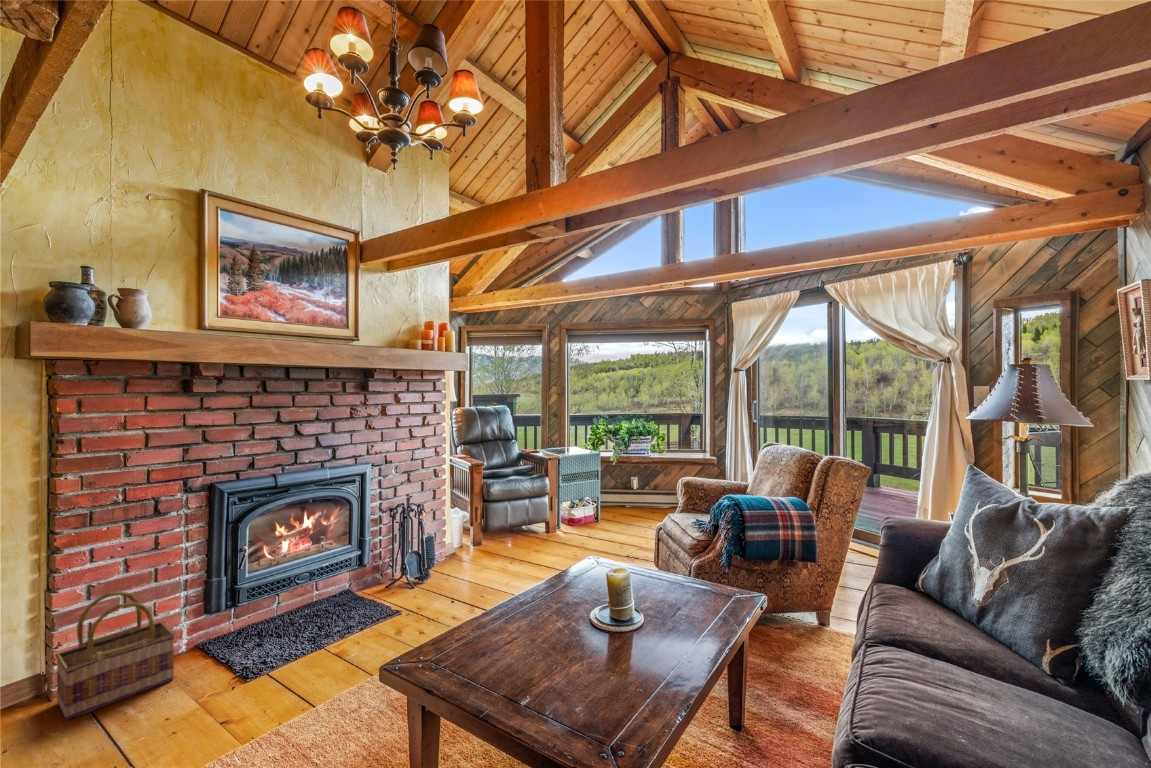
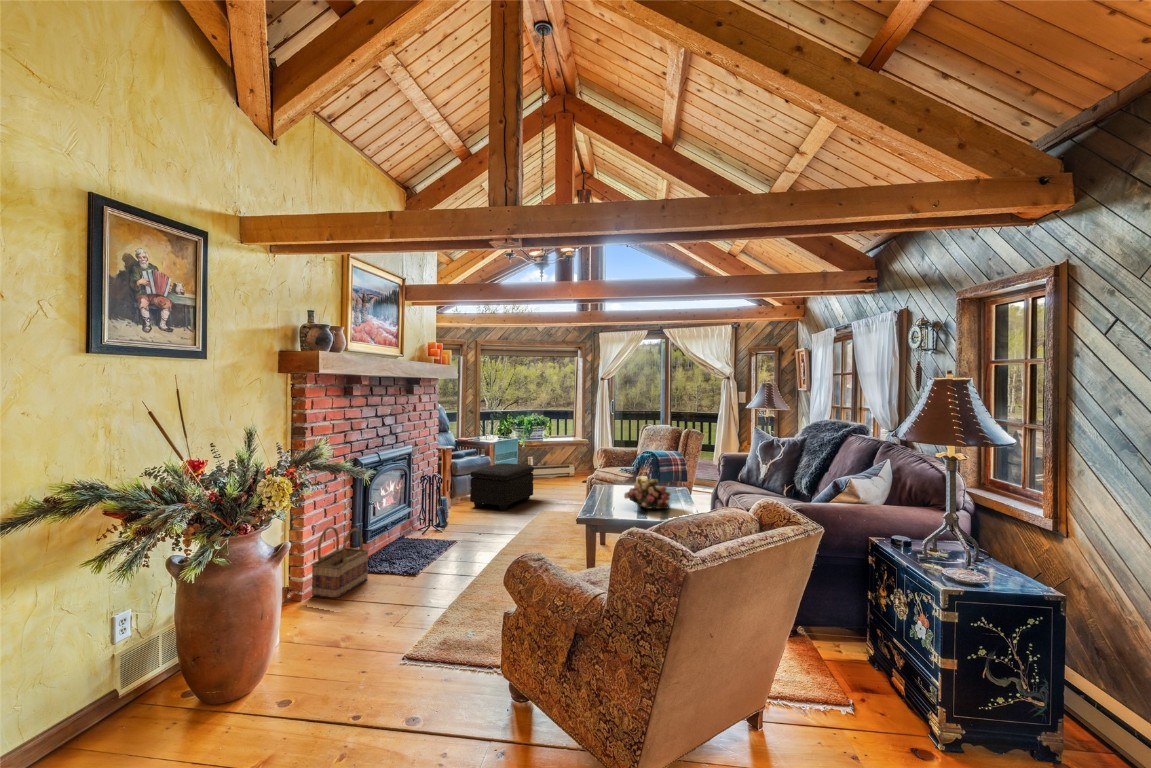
footstool: none [501,487,598,560] -> present [470,463,534,510]
flower arrangement: none [528,582,645,681] -> present [624,477,671,509]

